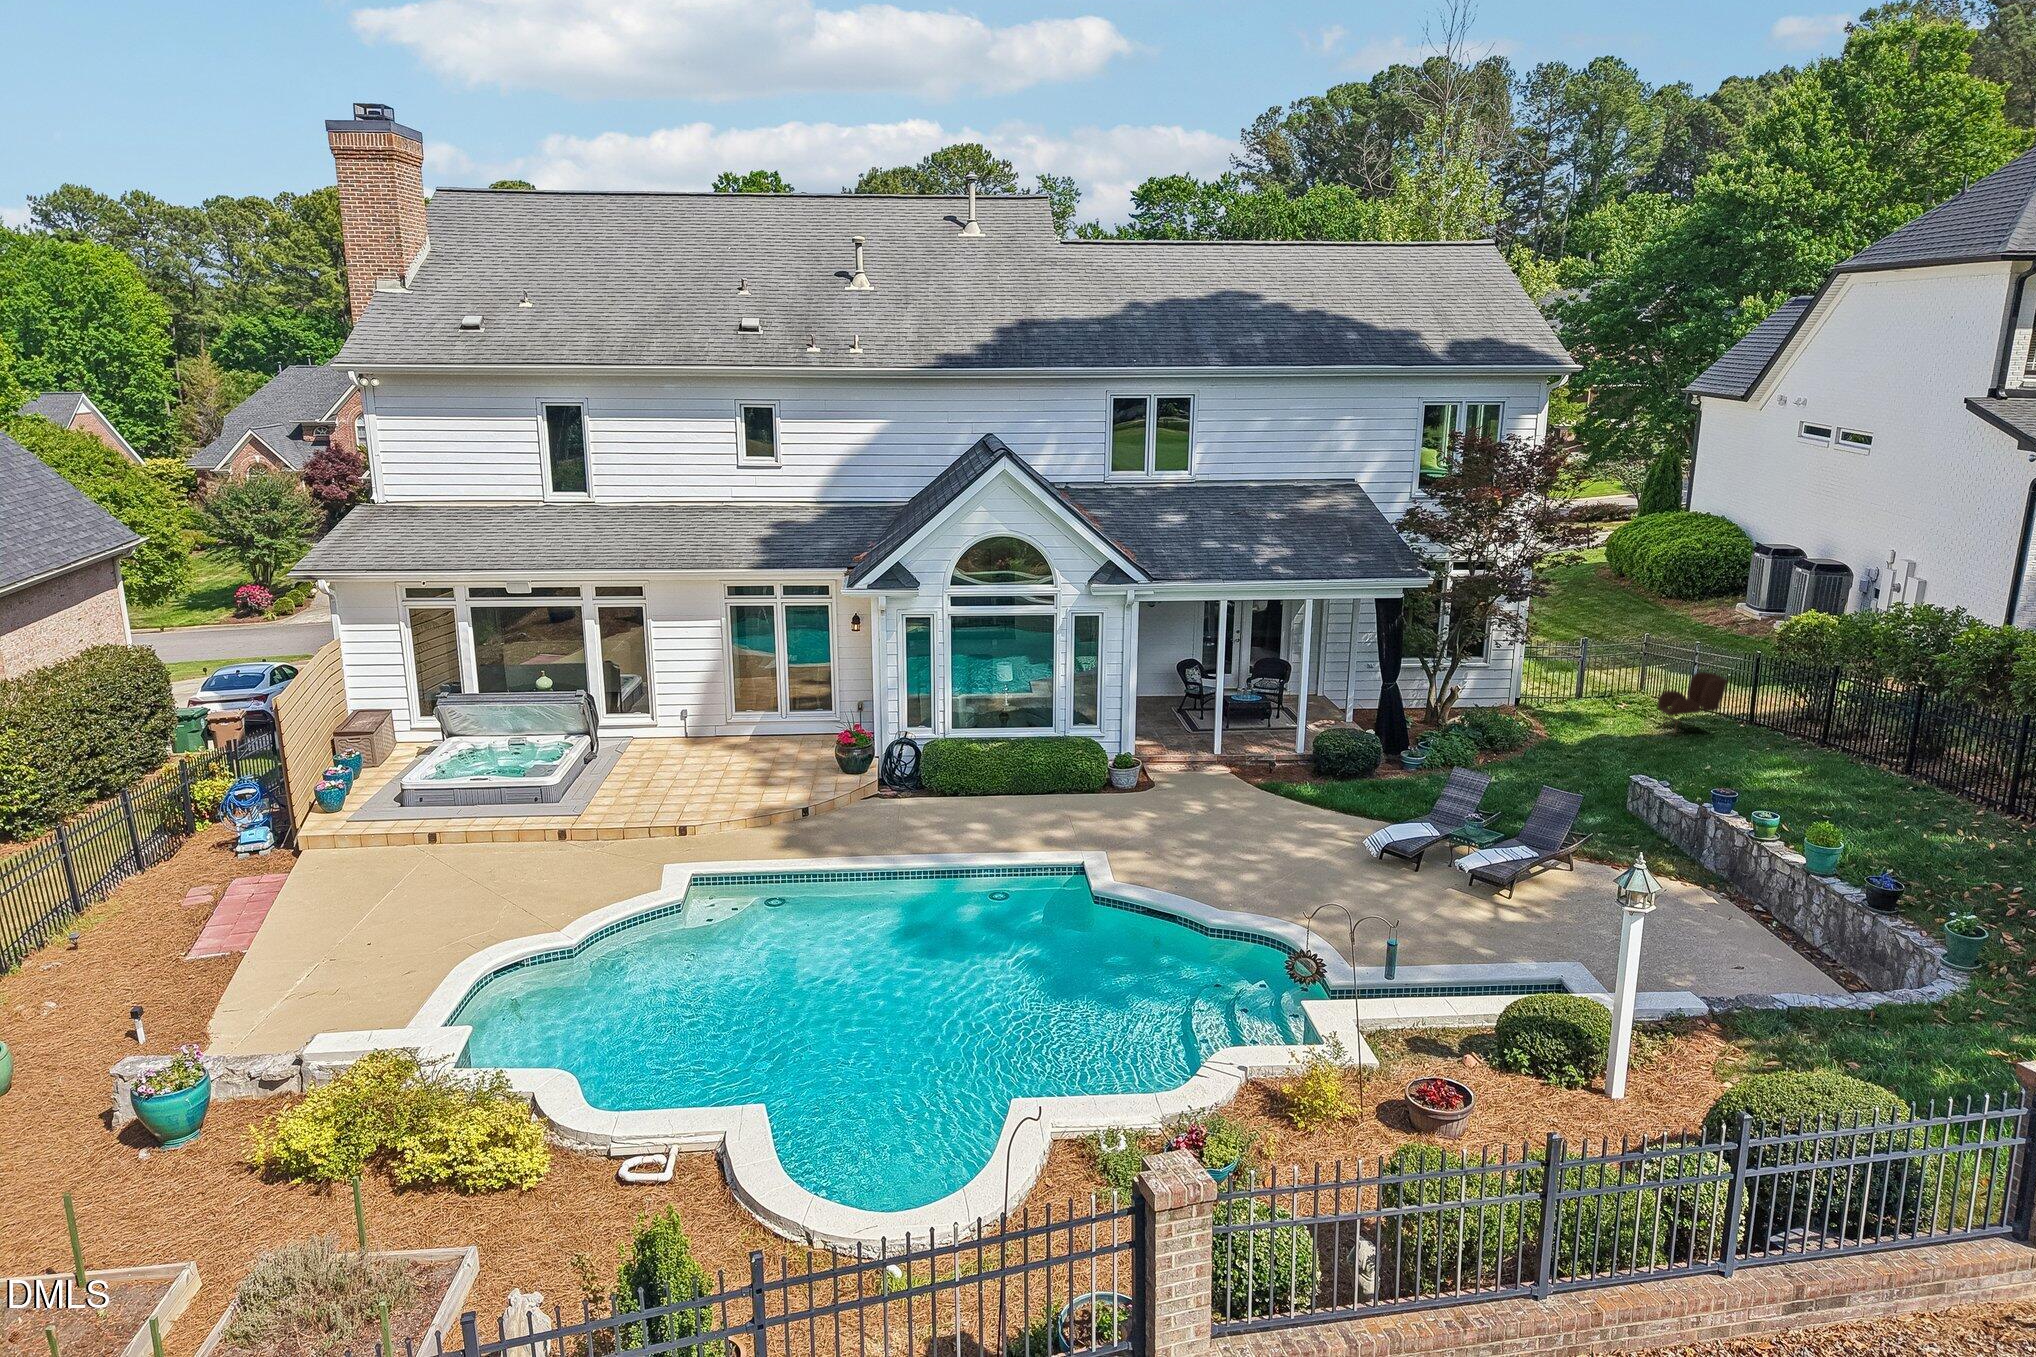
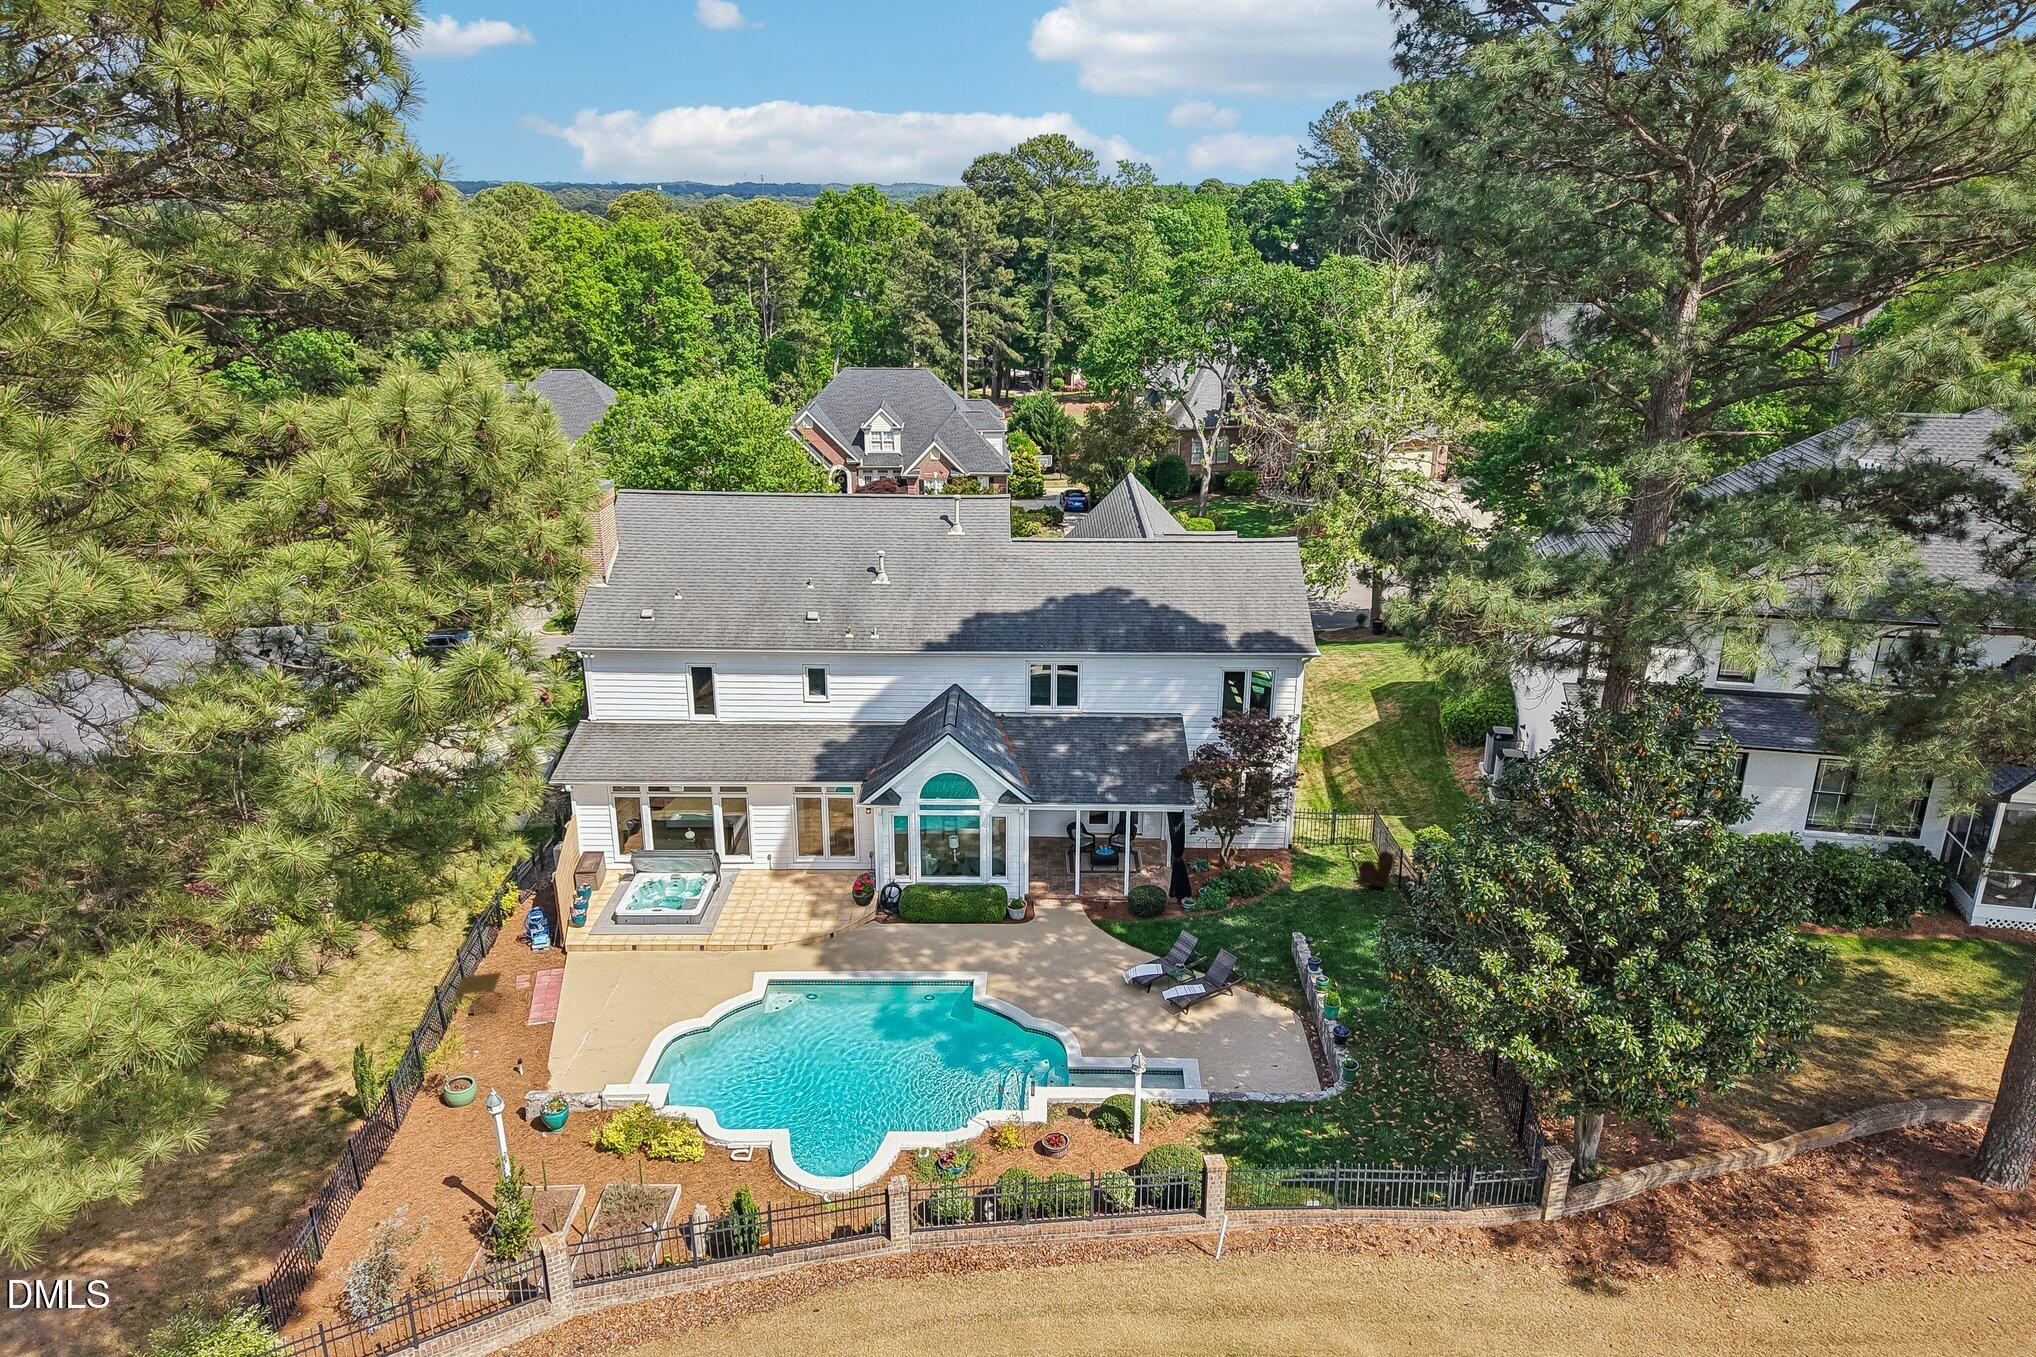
side table: none [16,862,140,947] -> present [455,972,502,1012]

